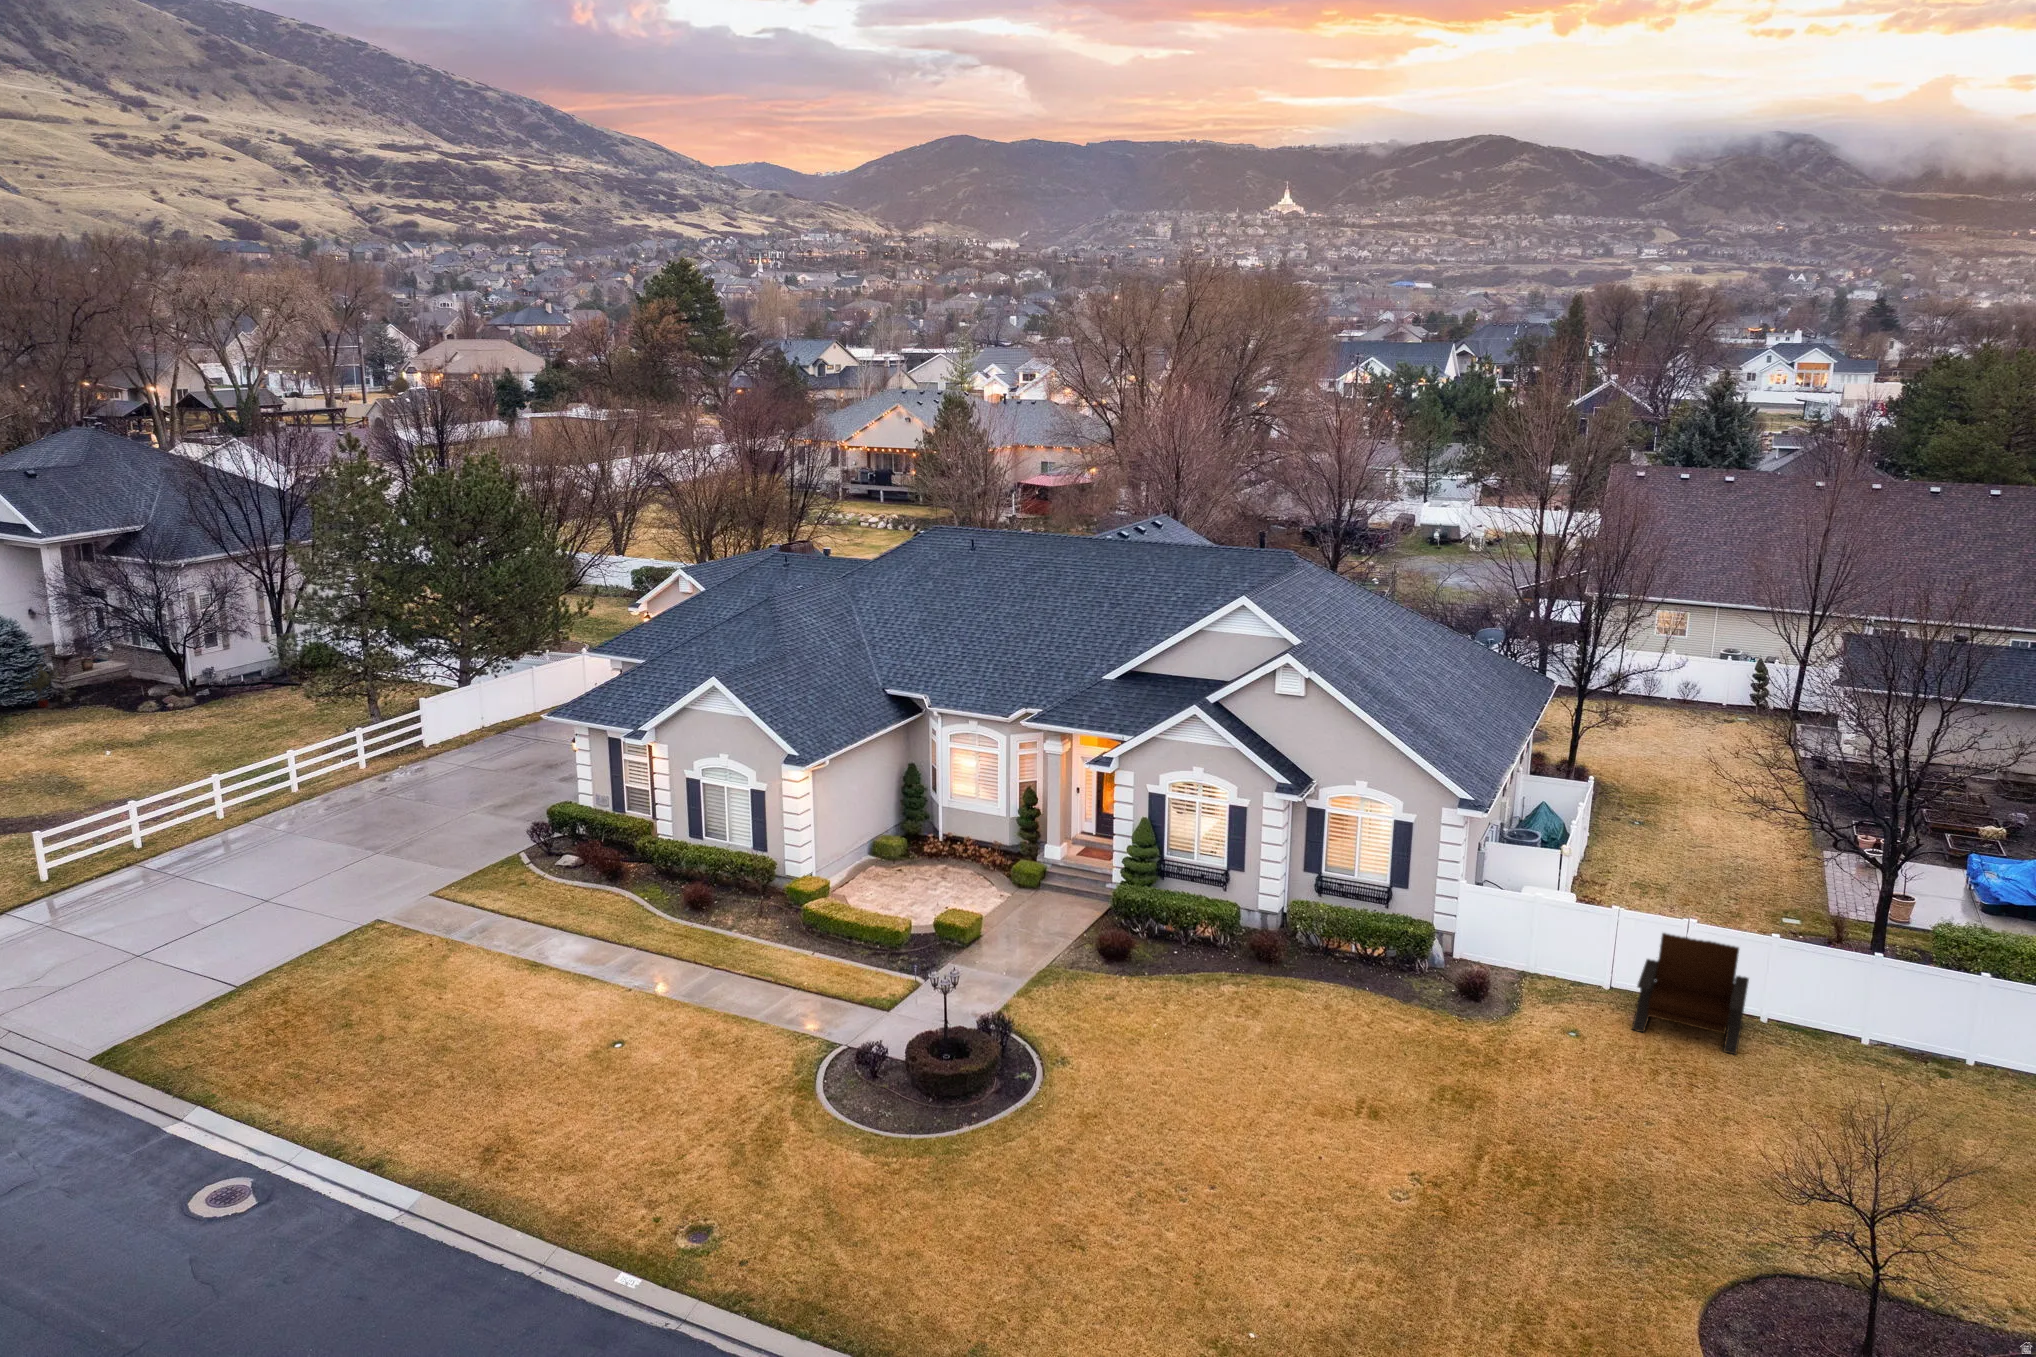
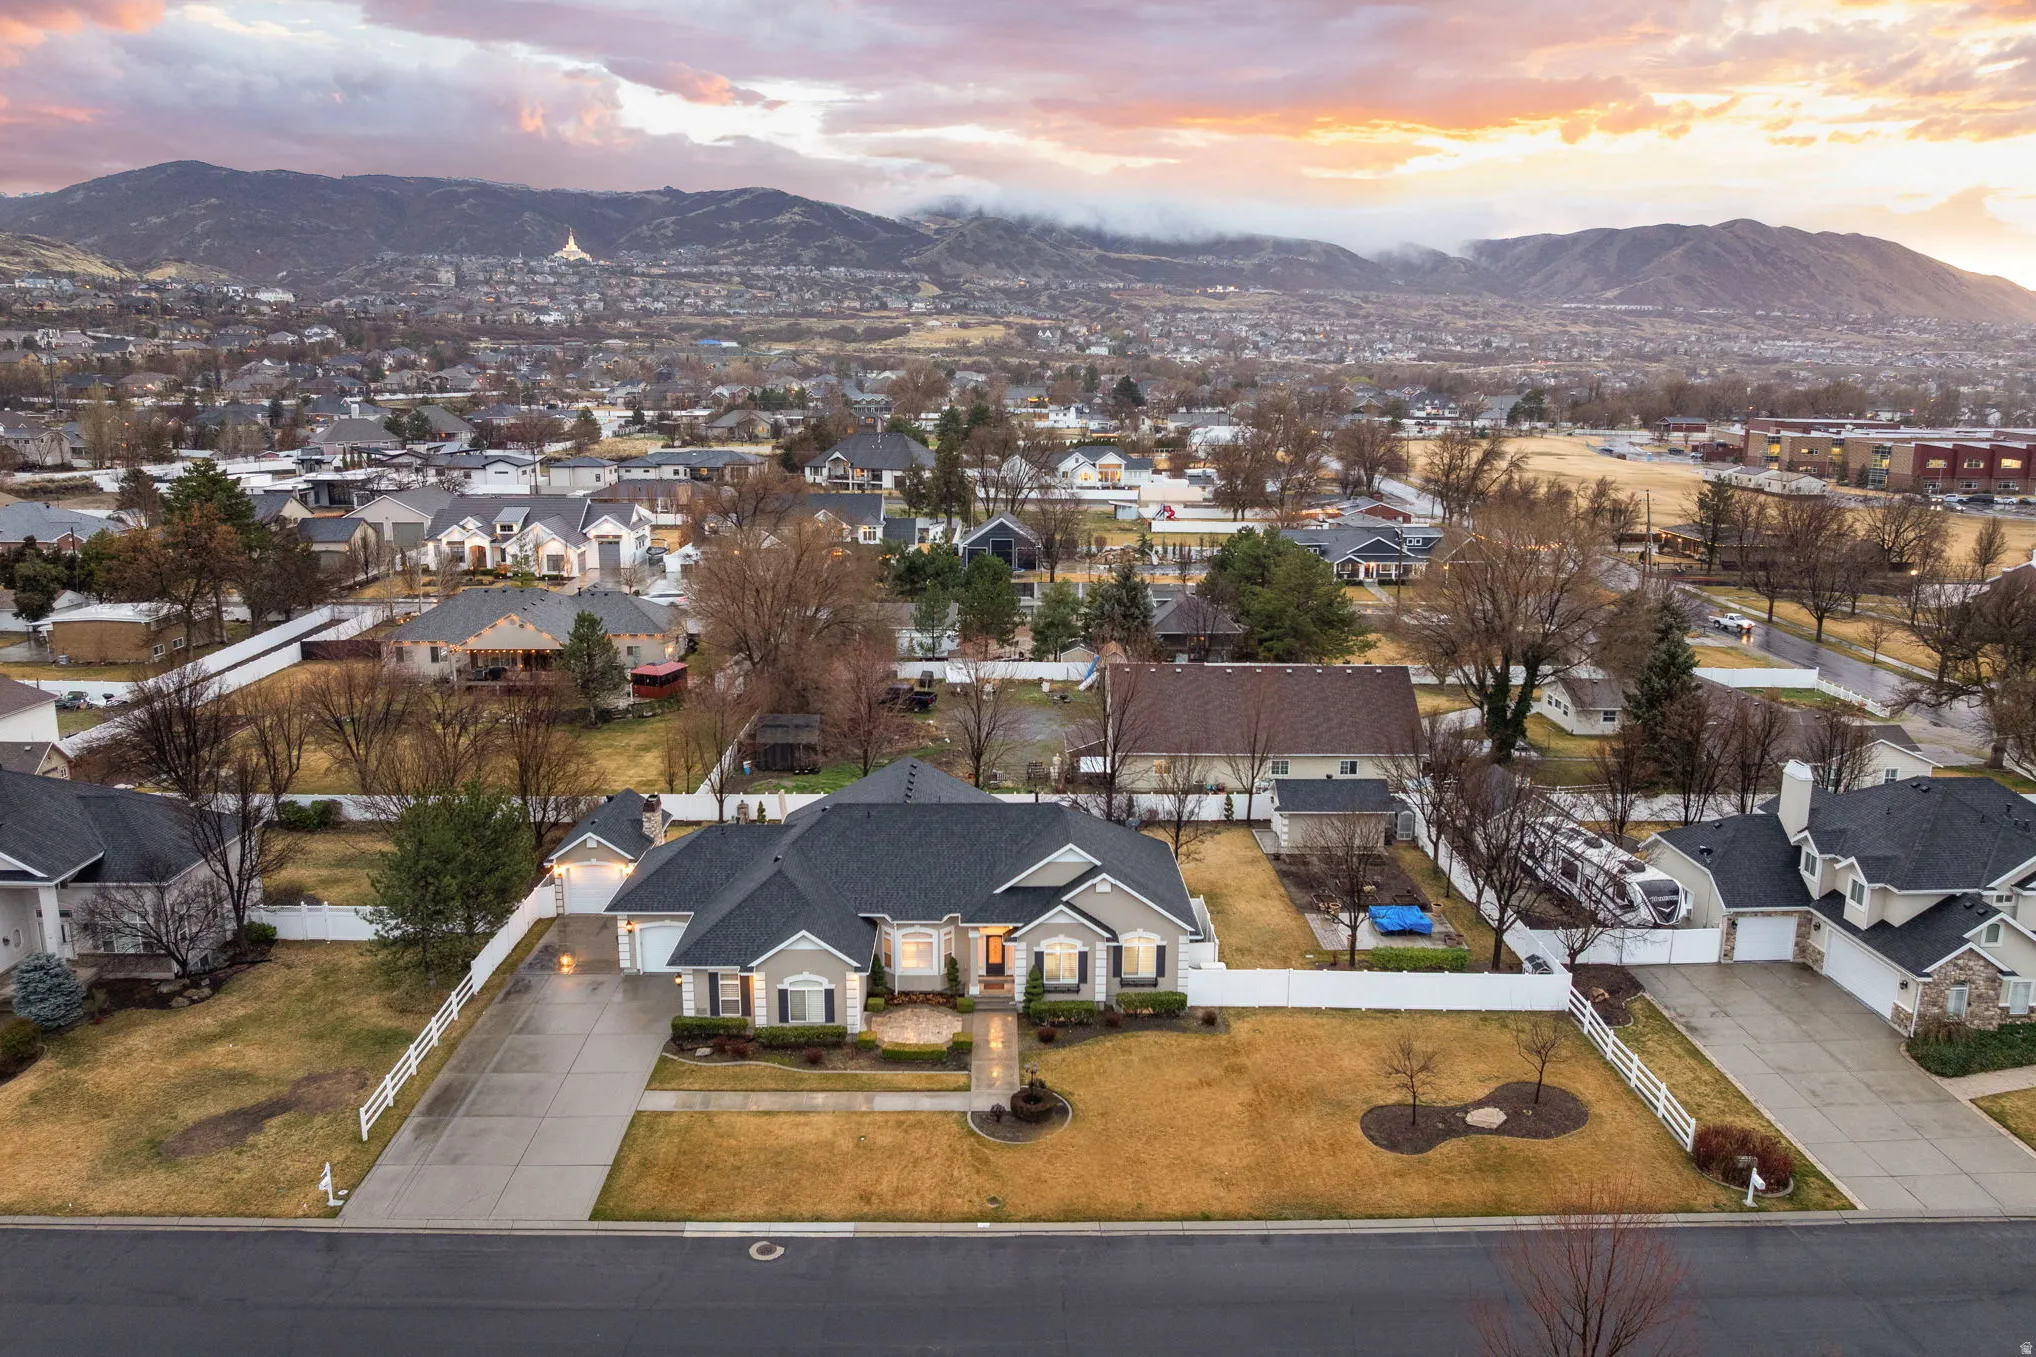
lounge chair: present [1632,933,1749,1054] -> none [1277,977,1324,1027]

